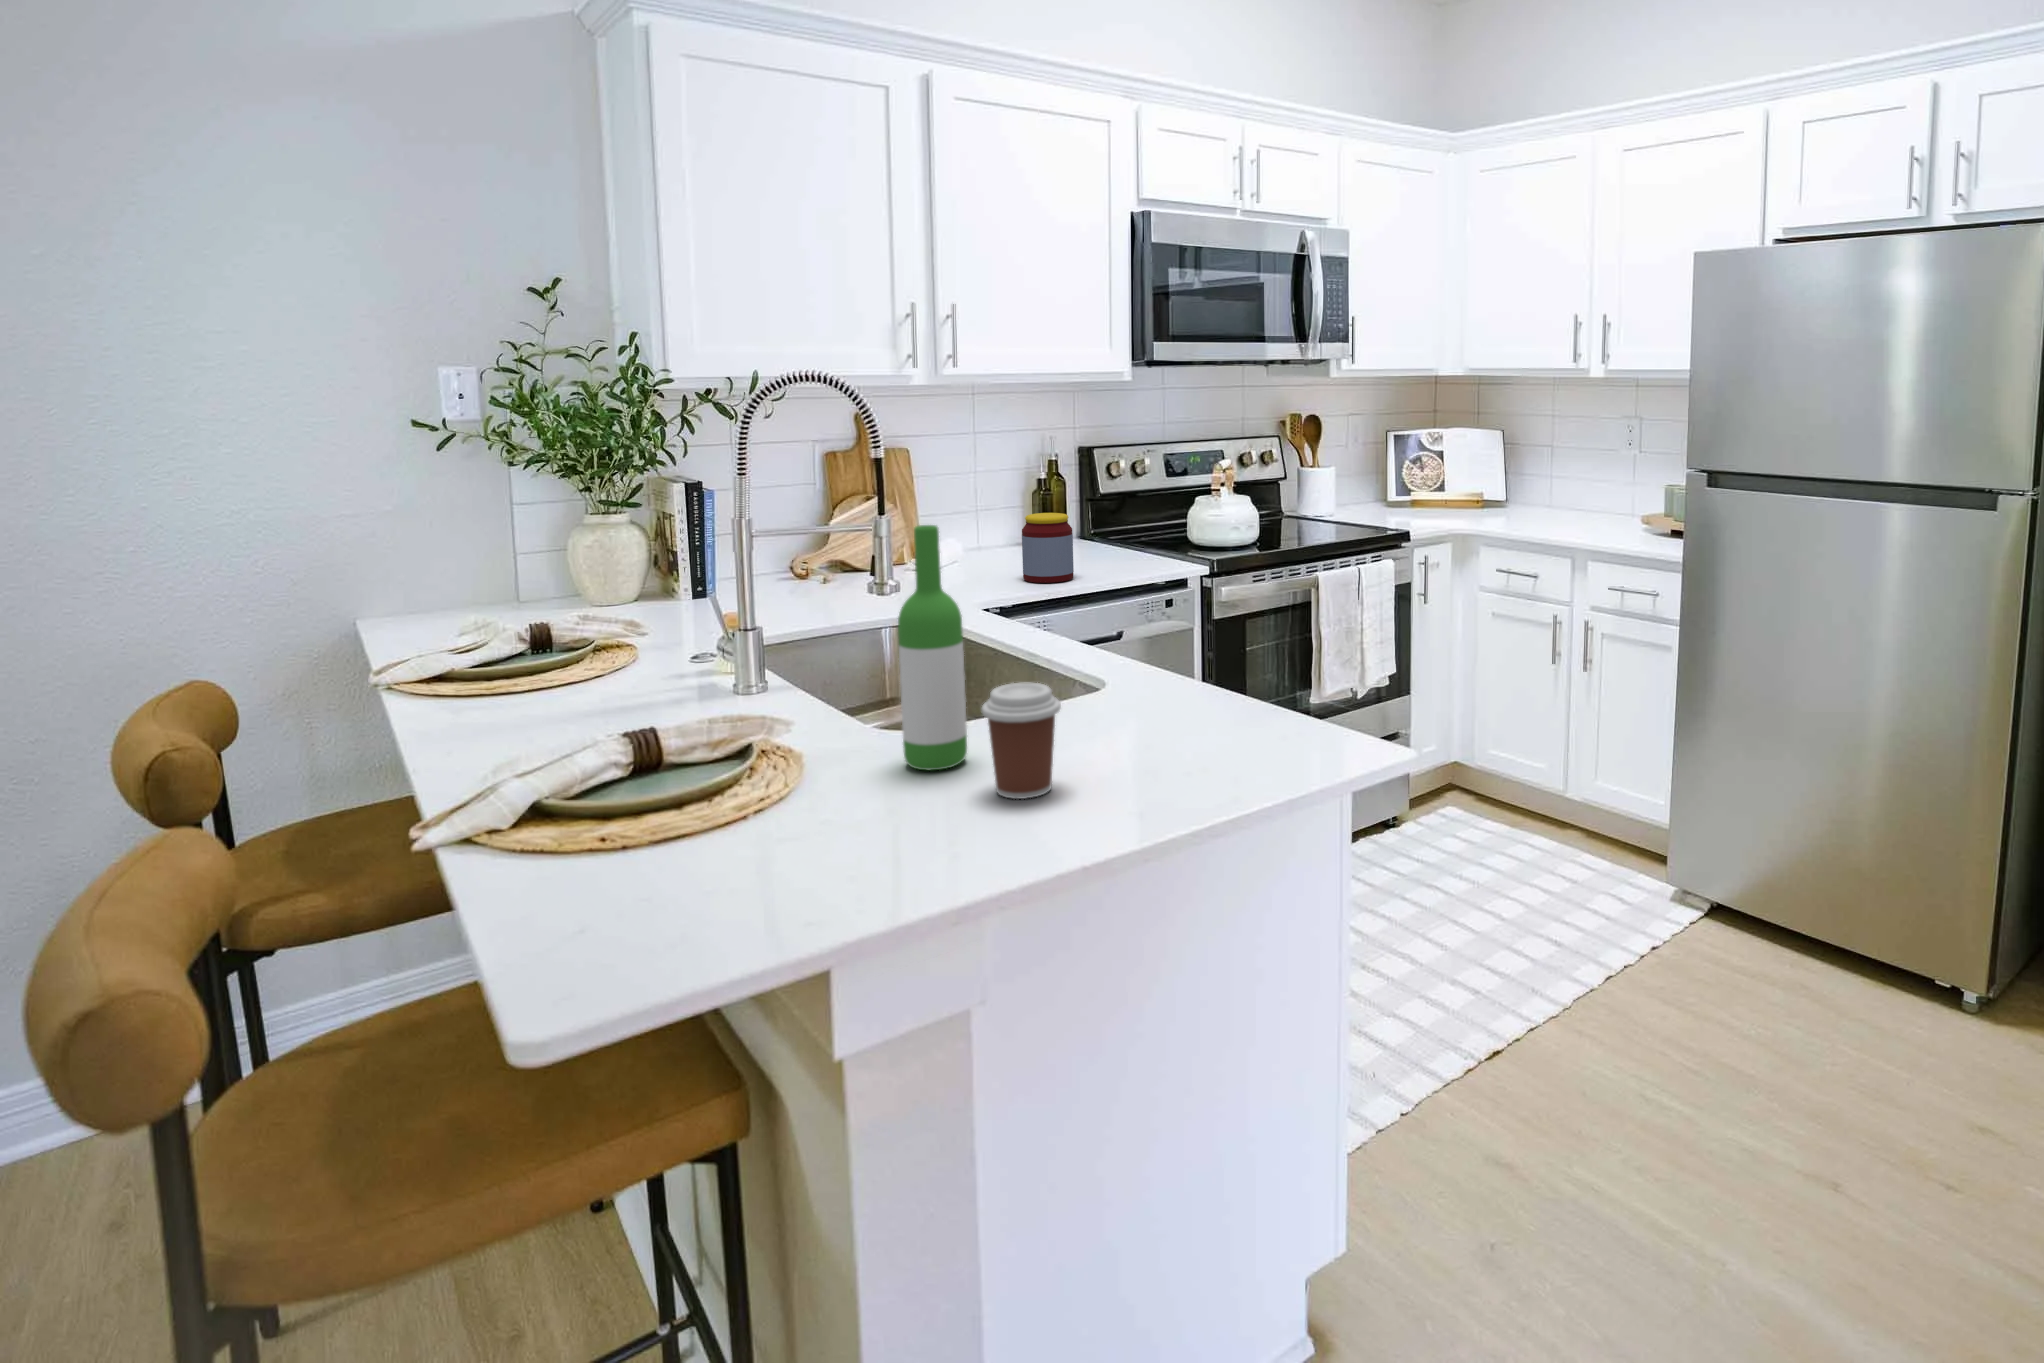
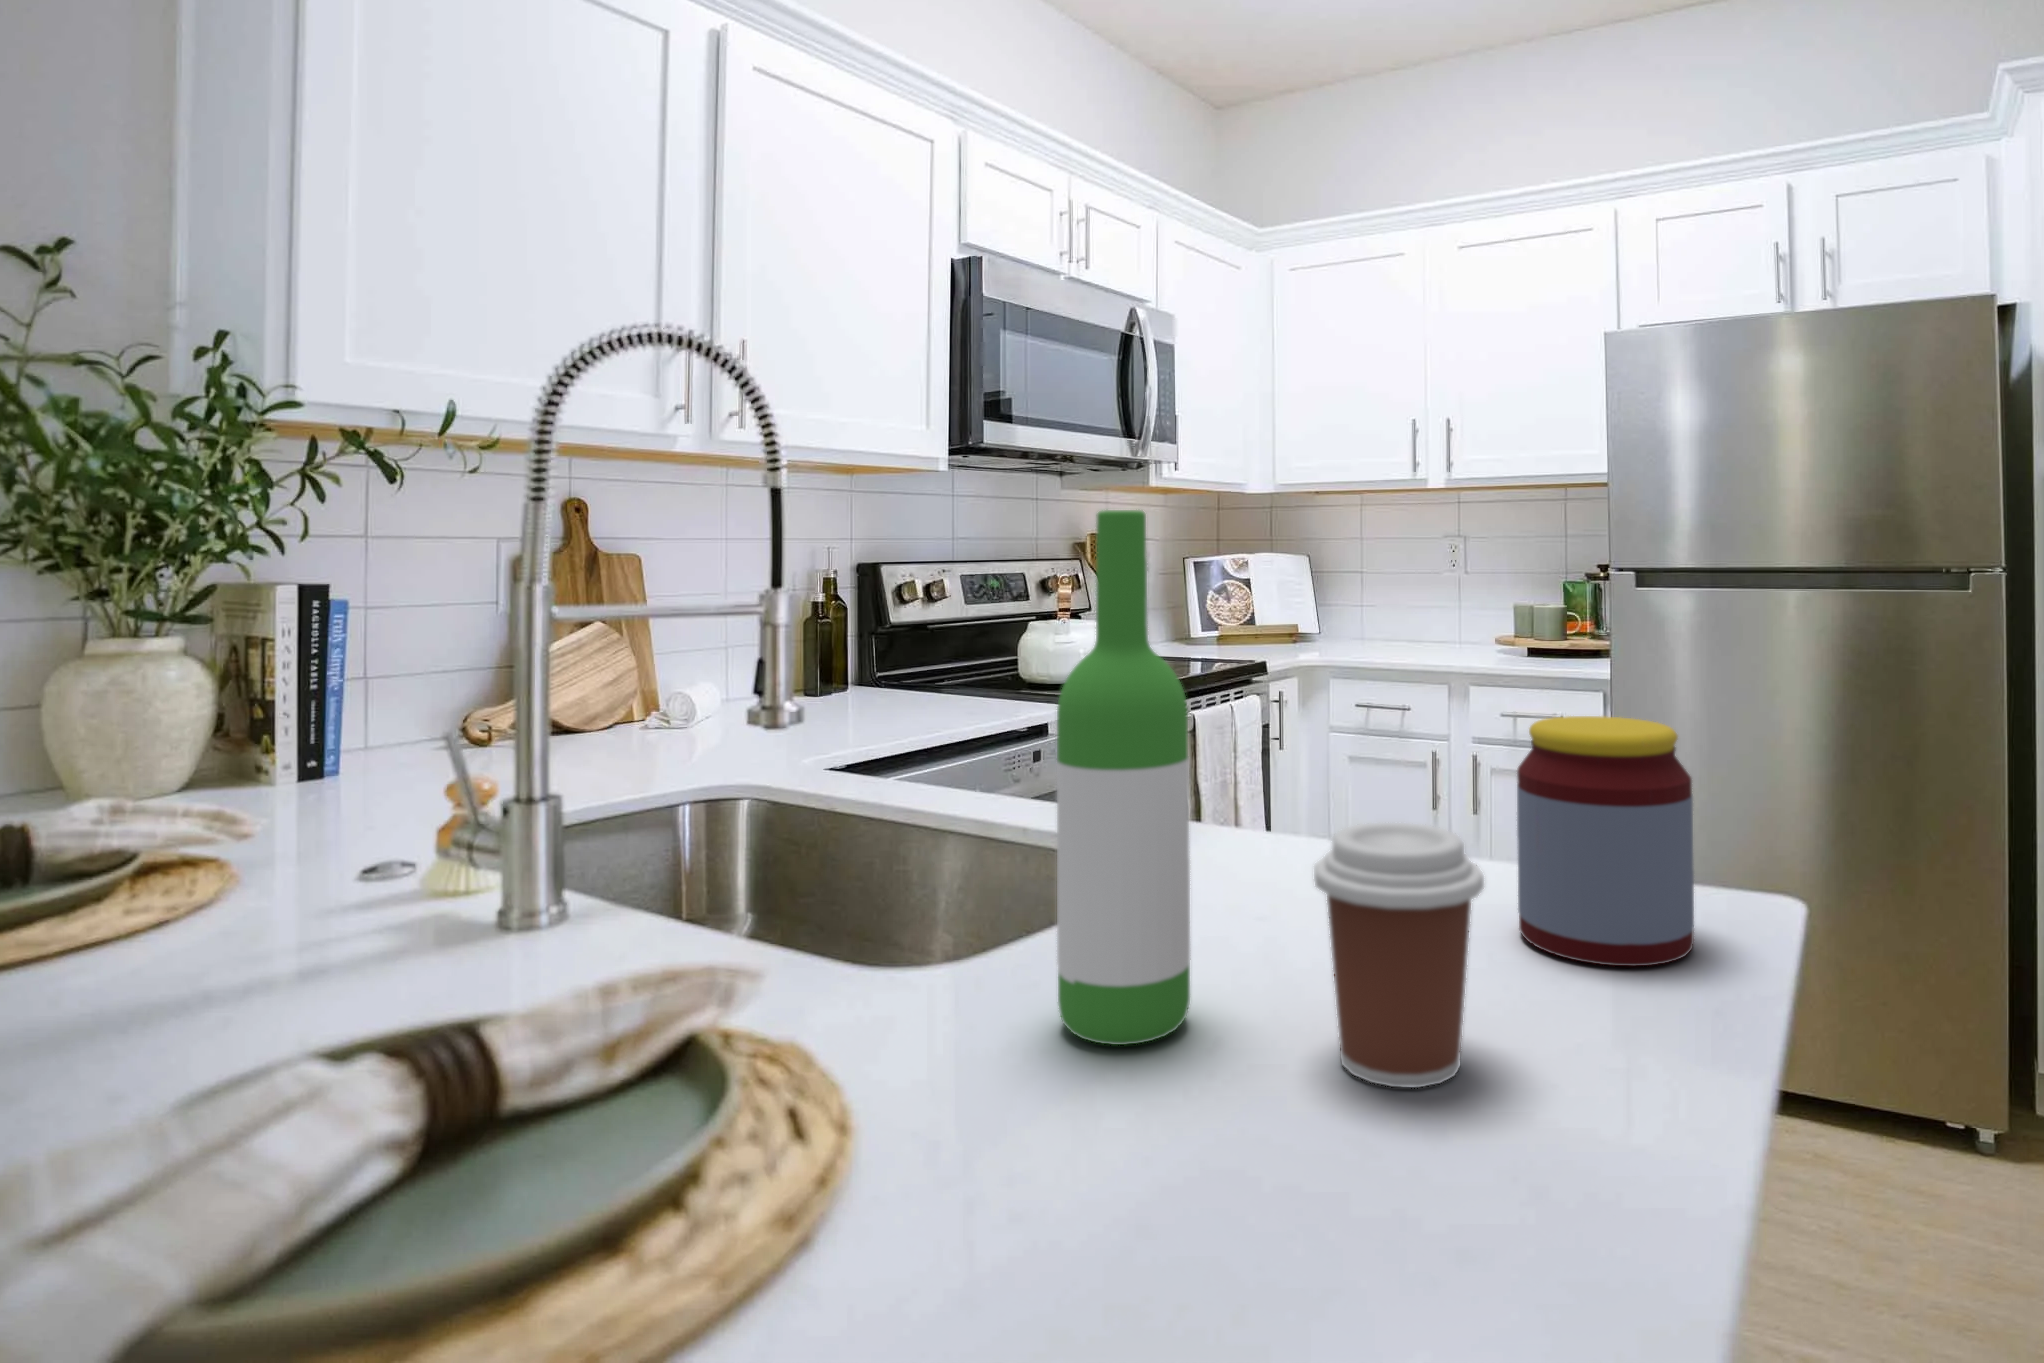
jar: present [1022,513,1074,583] -> present [1517,716,1694,966]

